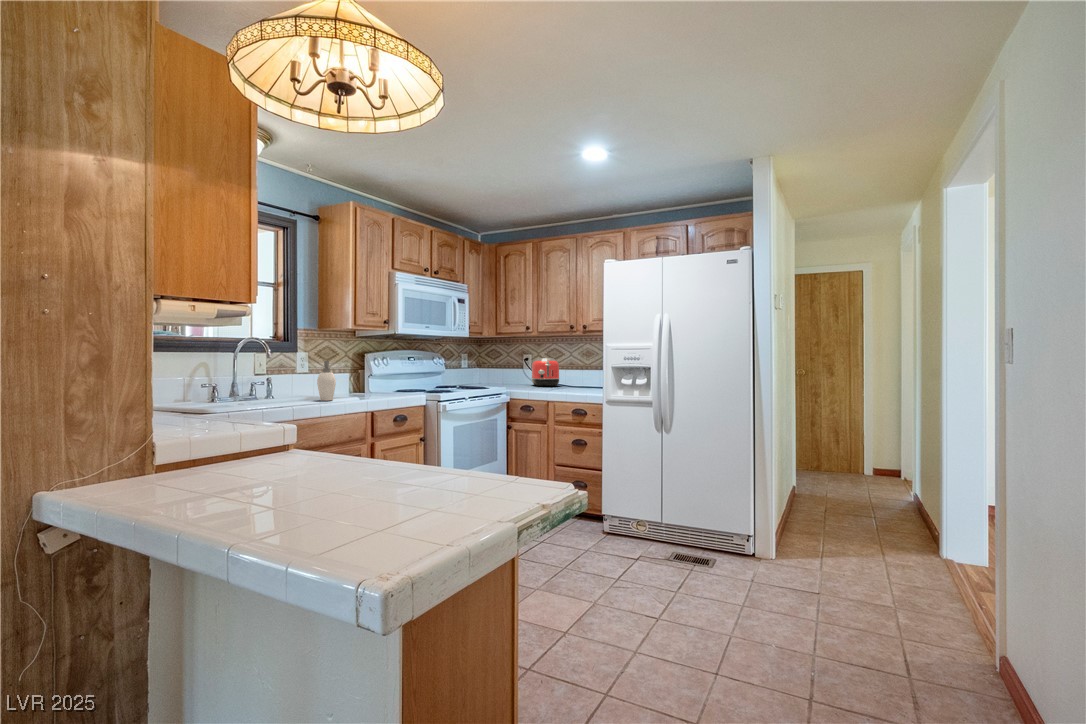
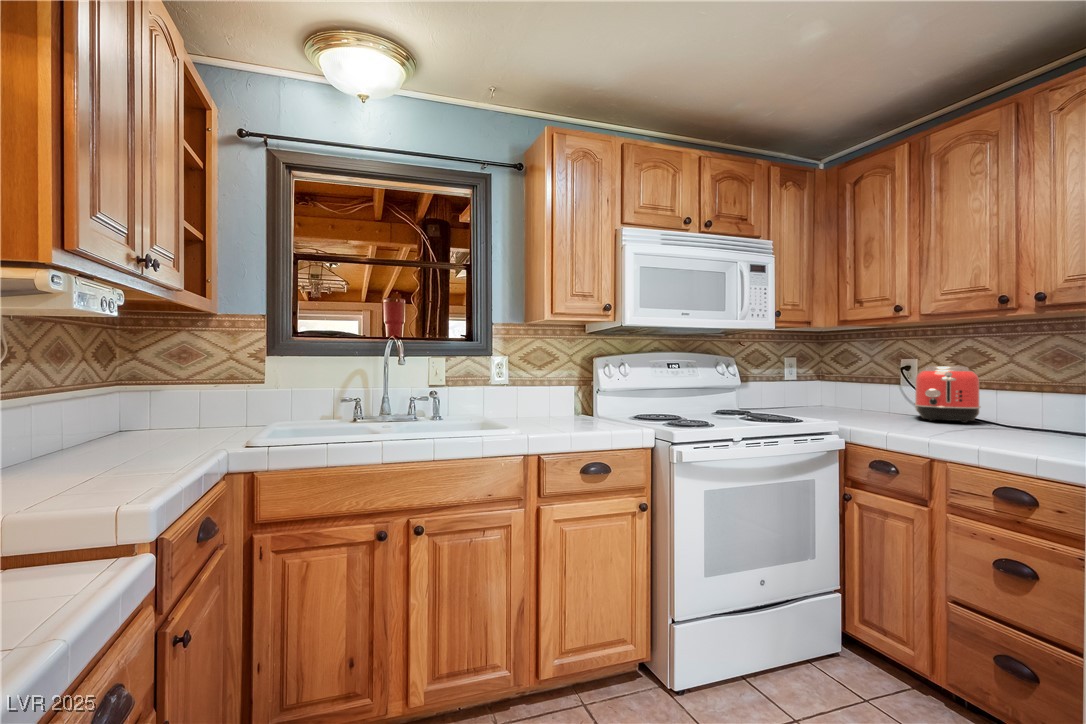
soap dispenser: present [317,361,336,401] -> none [476,369,503,430]

